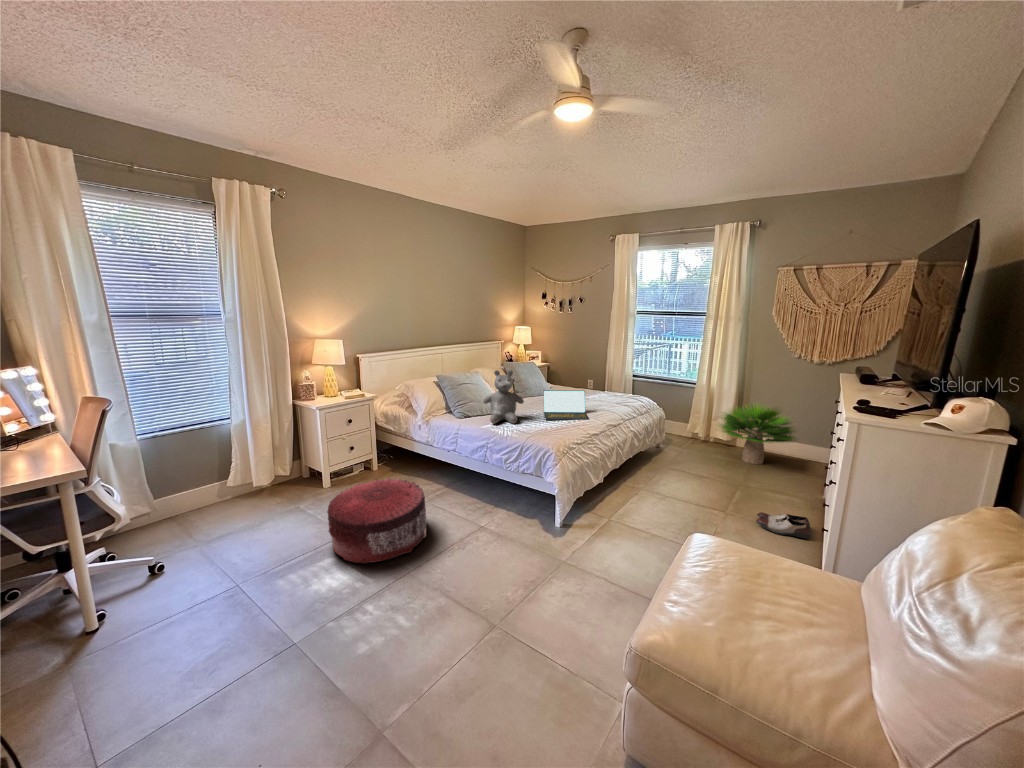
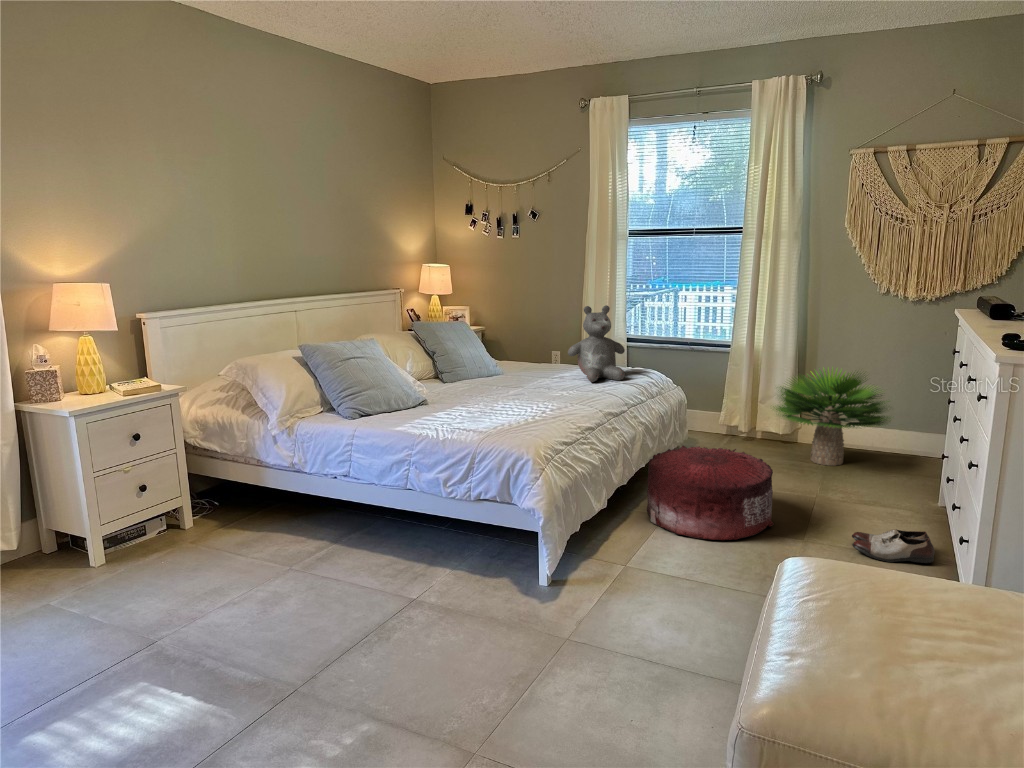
teddy bear: present [483,370,524,424] -> present [568,305,625,382]
laptop: present [544,390,589,420] -> none [494,359,578,410]
pouf: present [327,478,427,564] -> present [647,446,774,540]

